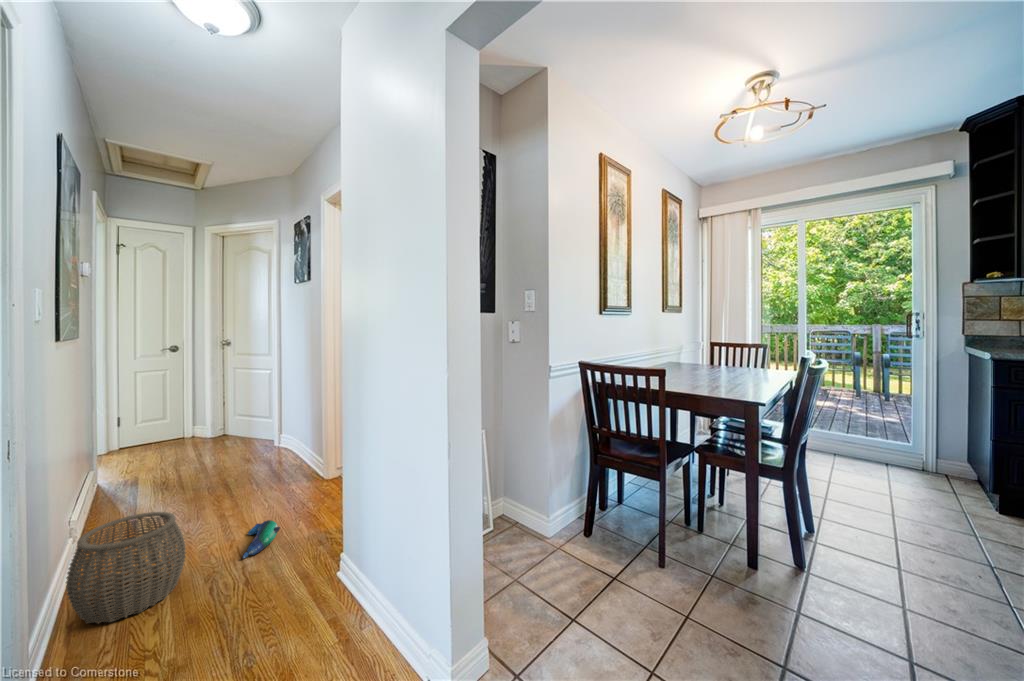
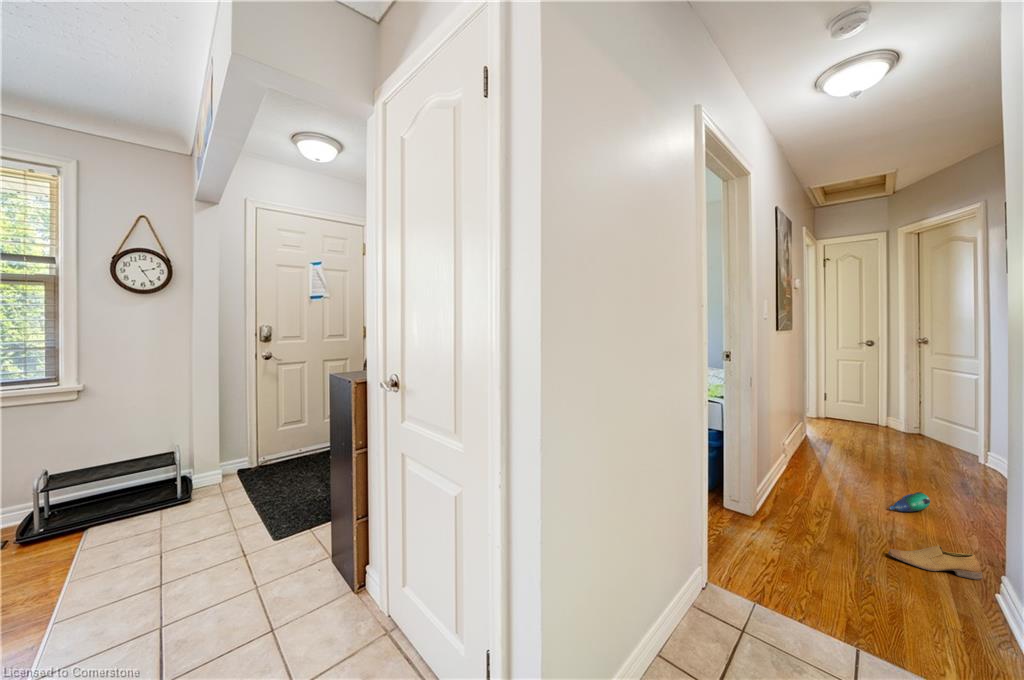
woven basket: present [66,512,186,623] -> none [775,444,843,504]
shoe: none [273,583,356,641] -> present [888,546,982,579]

